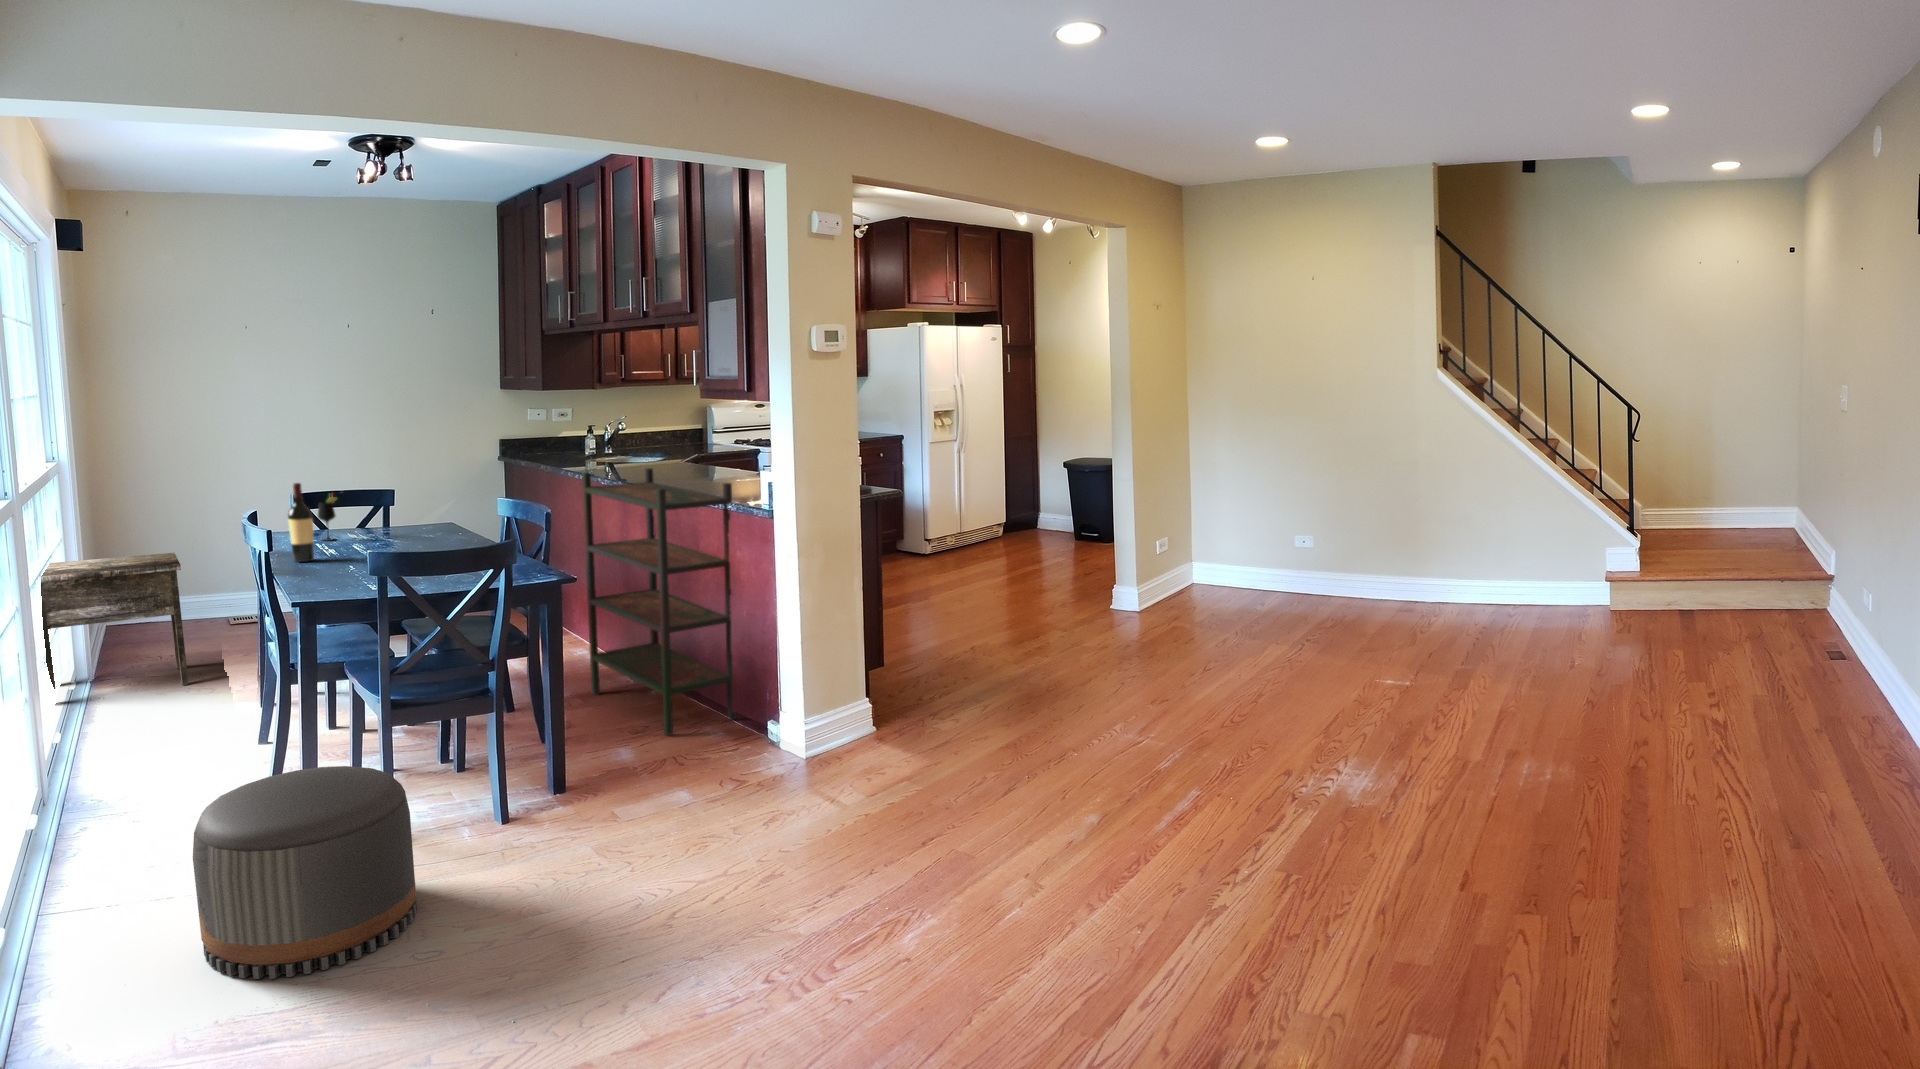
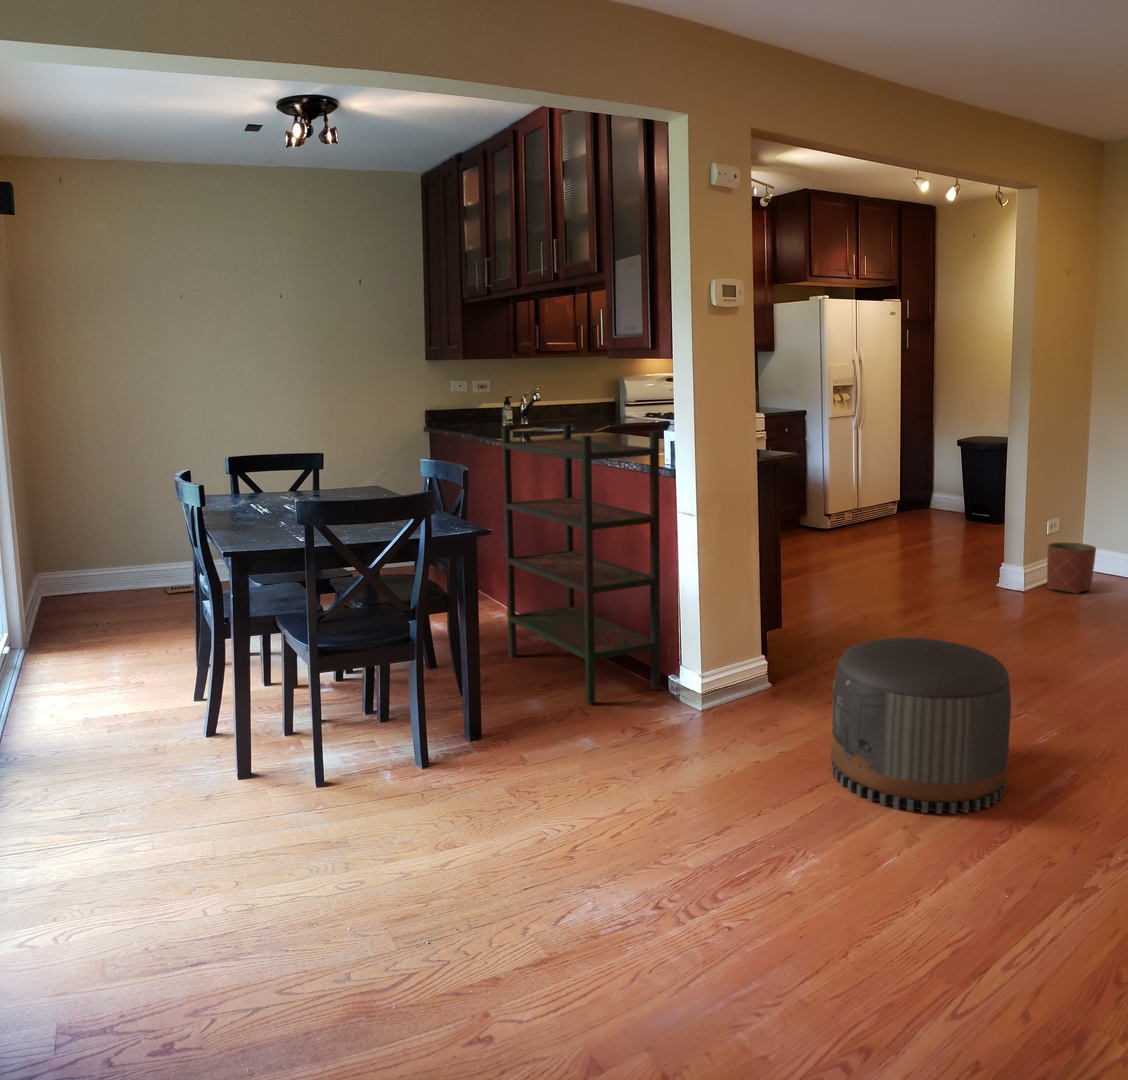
wine bottle: present [288,483,314,562] -> none [226,435,250,514]
wine glass: present [318,496,337,541] -> none [257,450,274,497]
side table: present [41,553,189,704] -> none [21,513,152,647]
planter: none [1107,570,1146,616] -> present [1047,543,1096,593]
pouf: present [193,766,417,979] -> present [831,638,1011,814]

